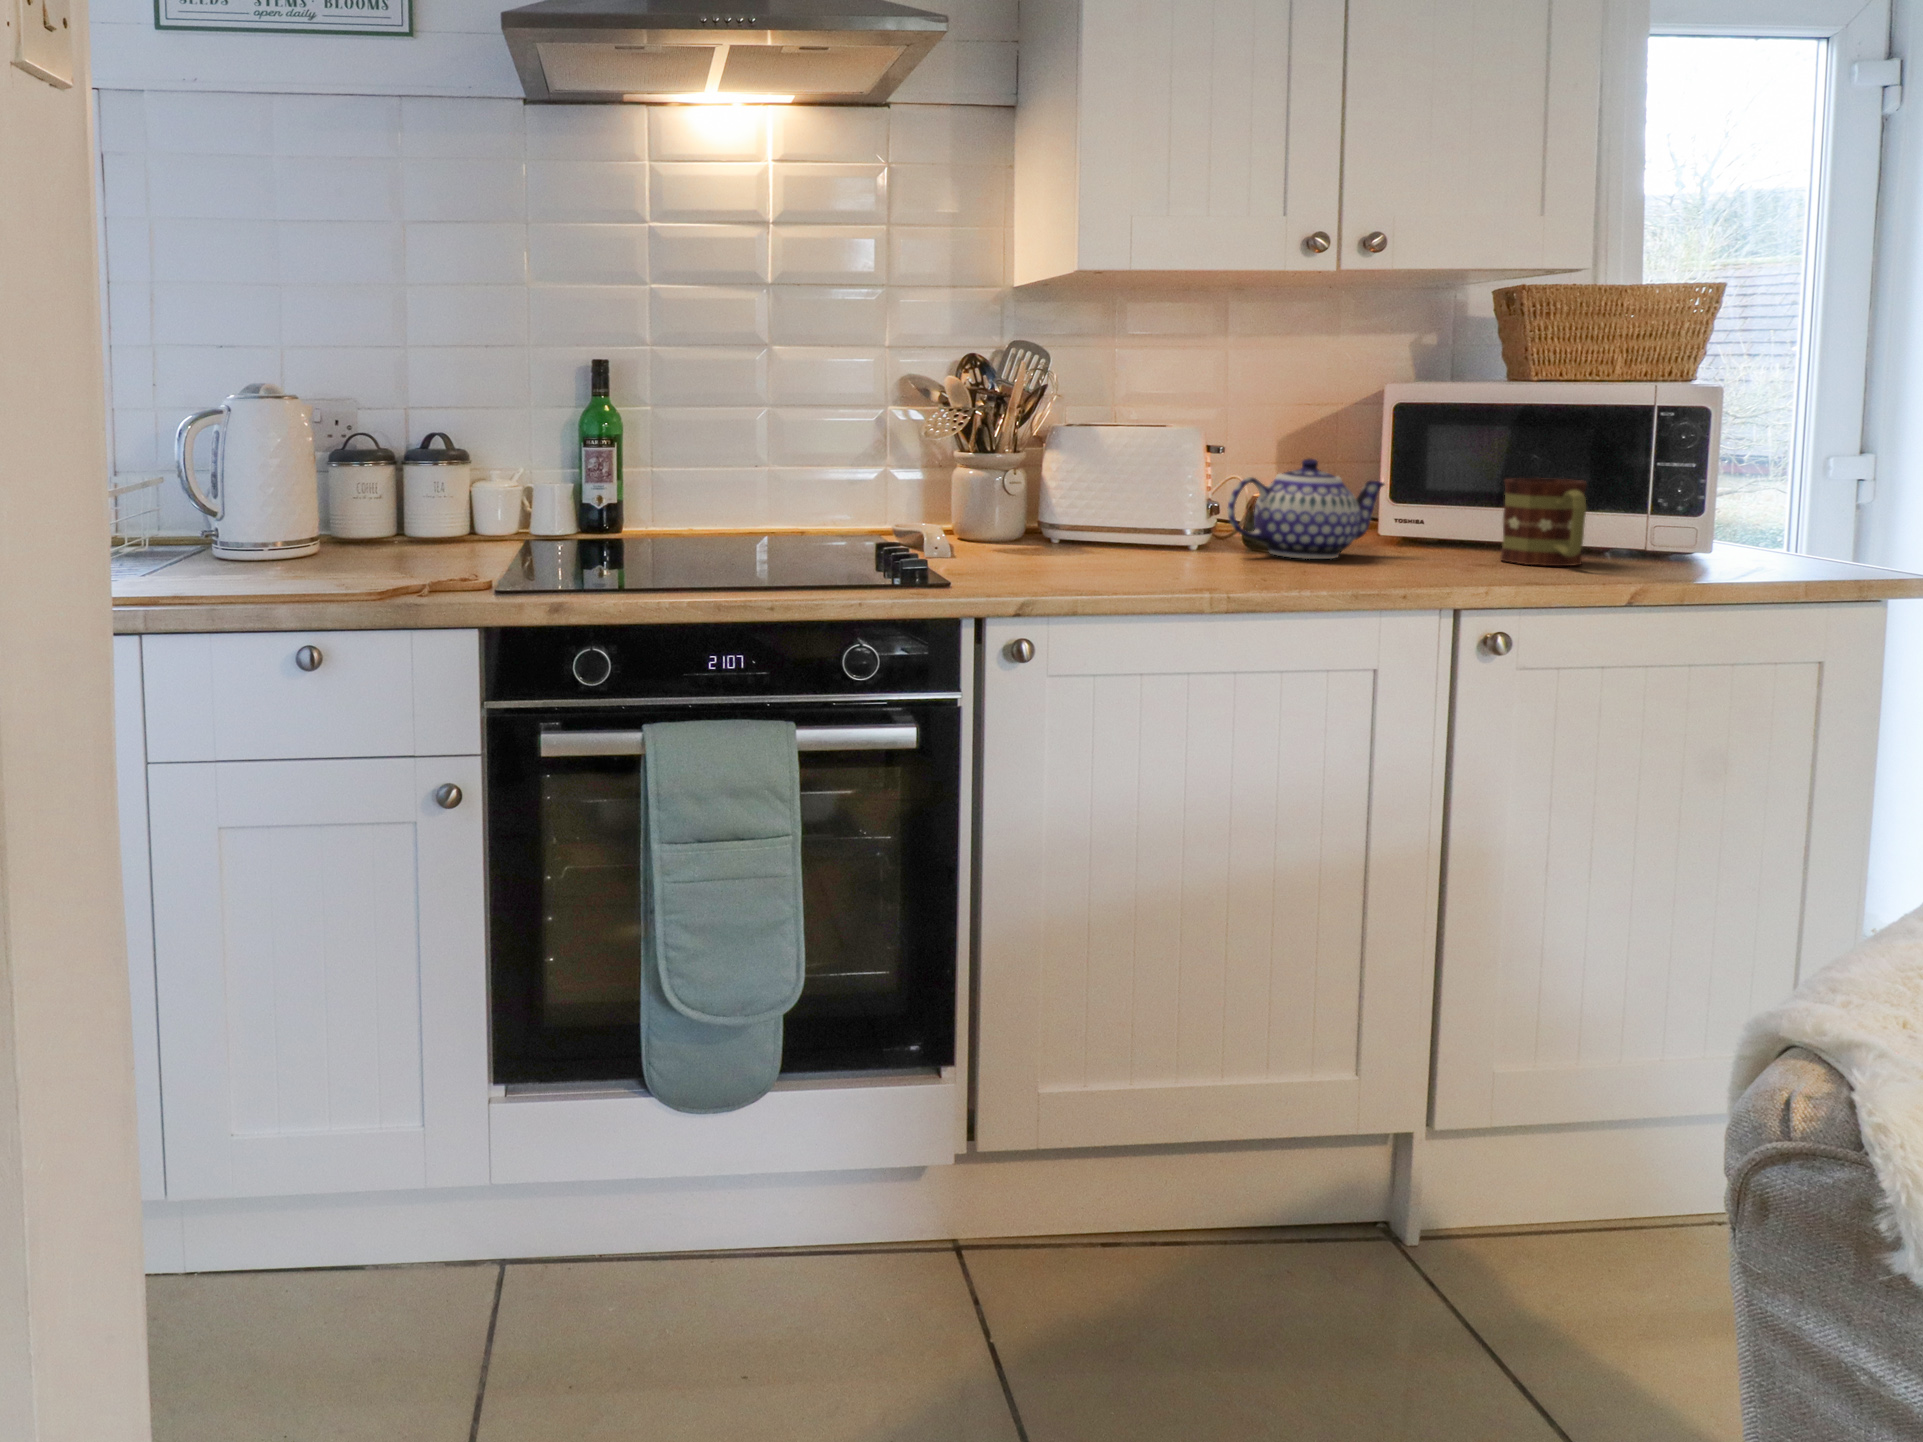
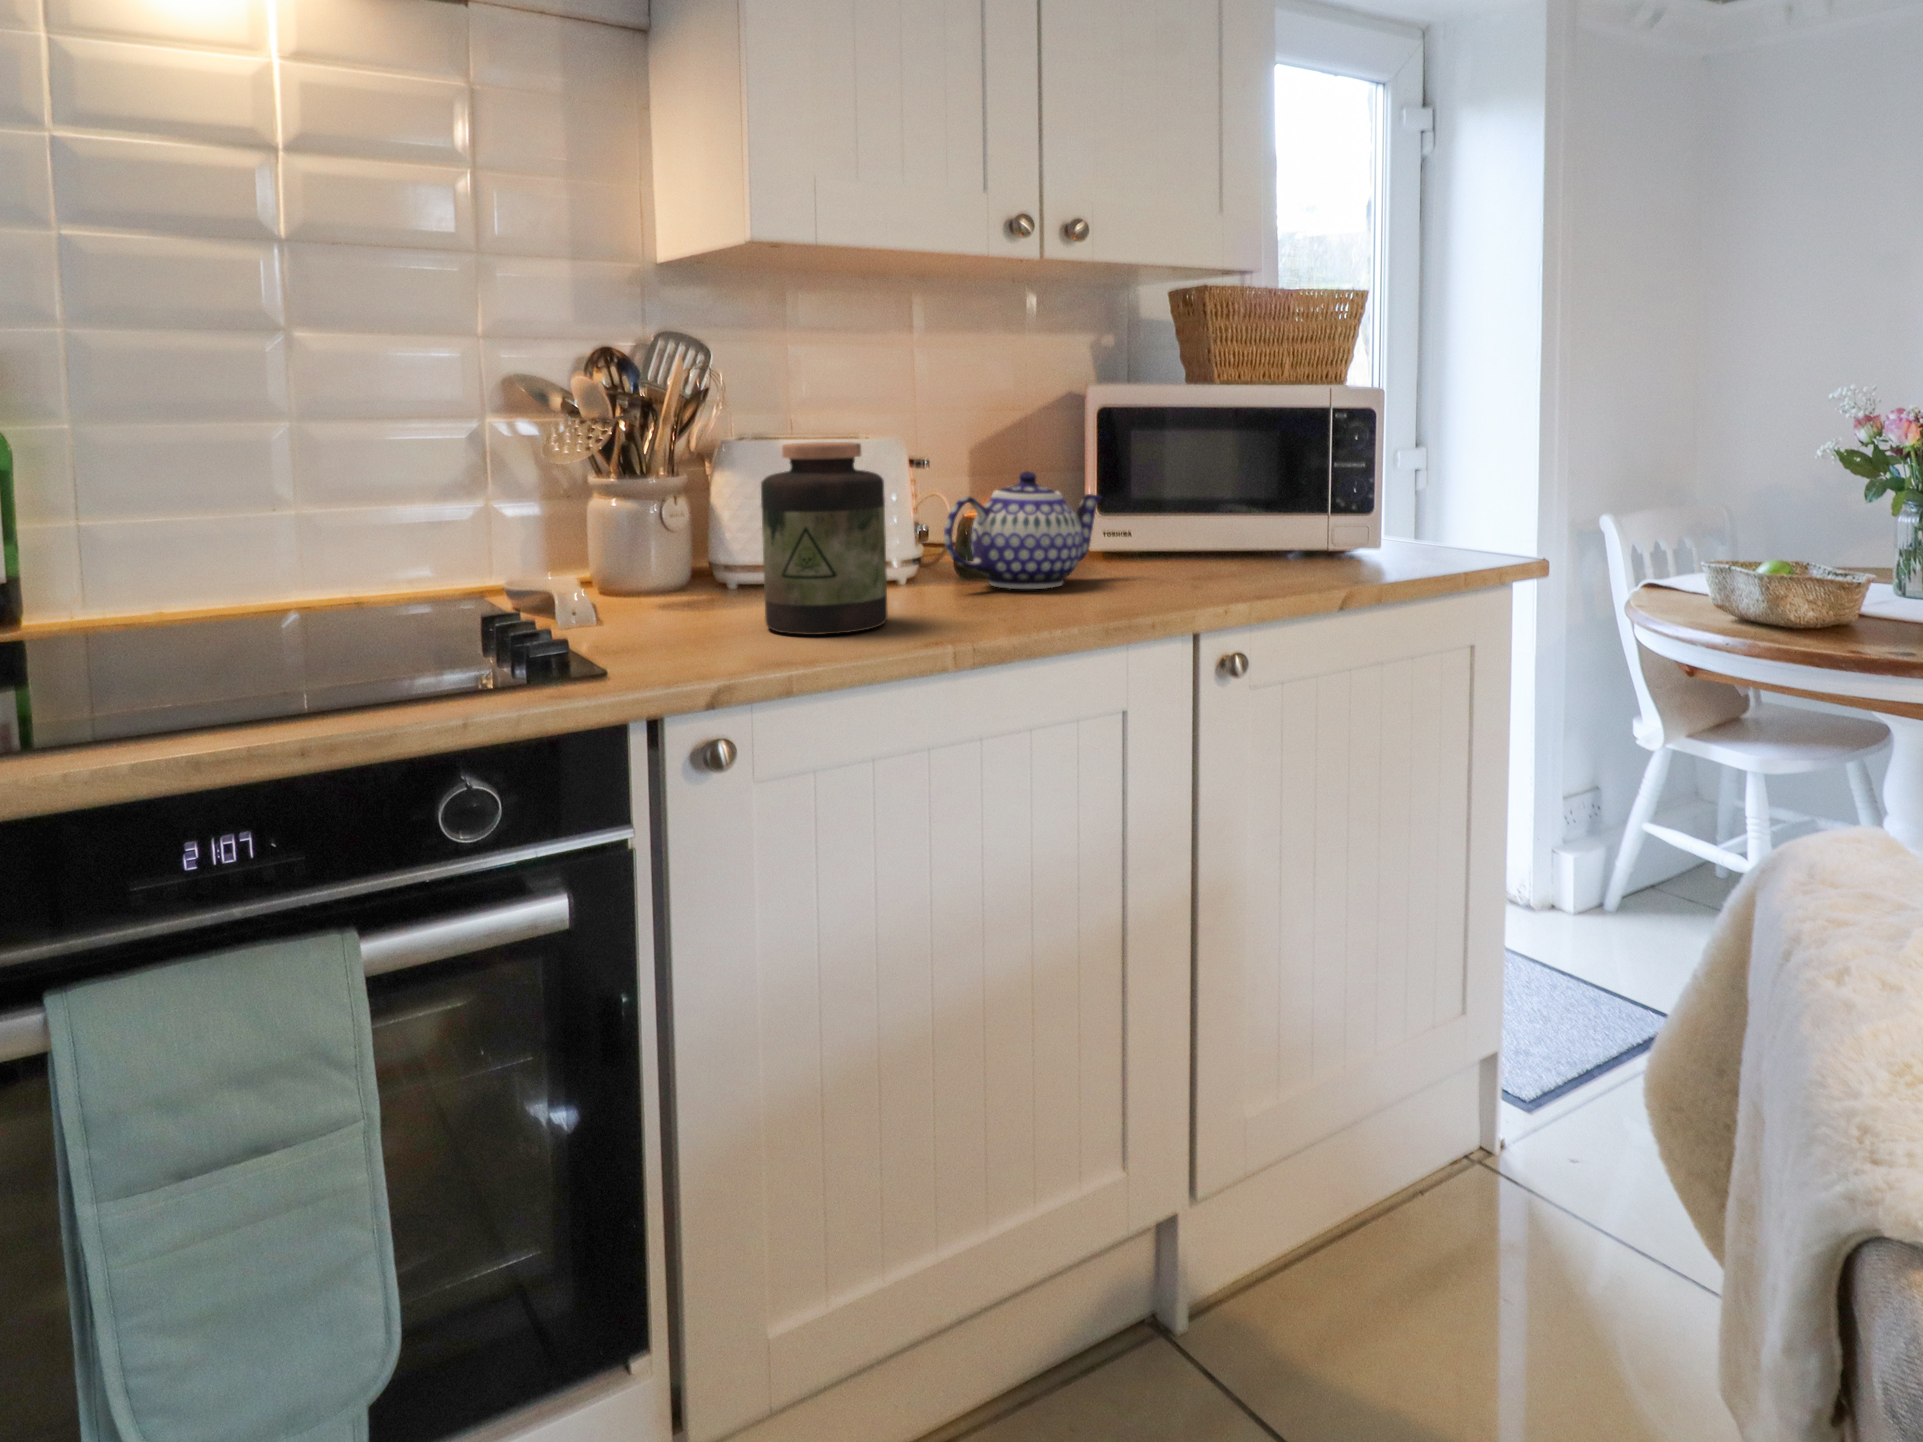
jar: none [1070,430,1170,576] -> present [761,442,888,635]
mug: present [1500,478,1586,566] -> none [1212,485,1294,578]

